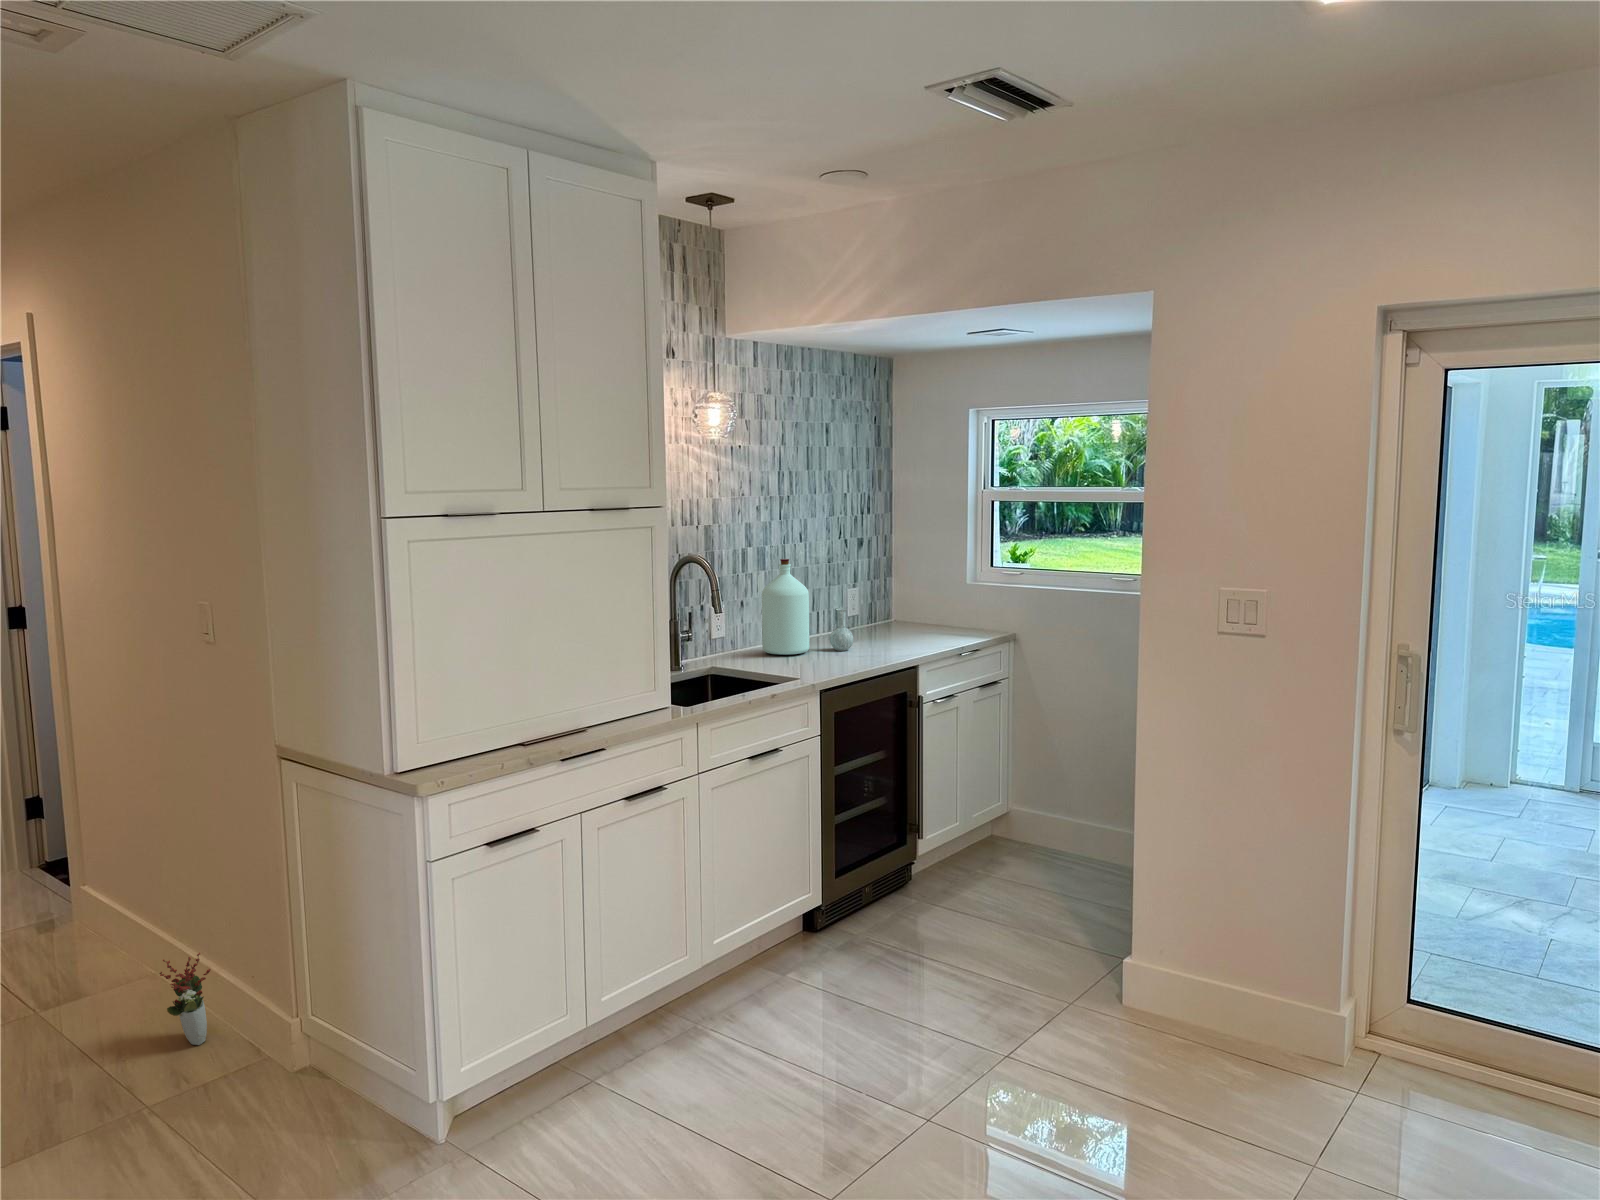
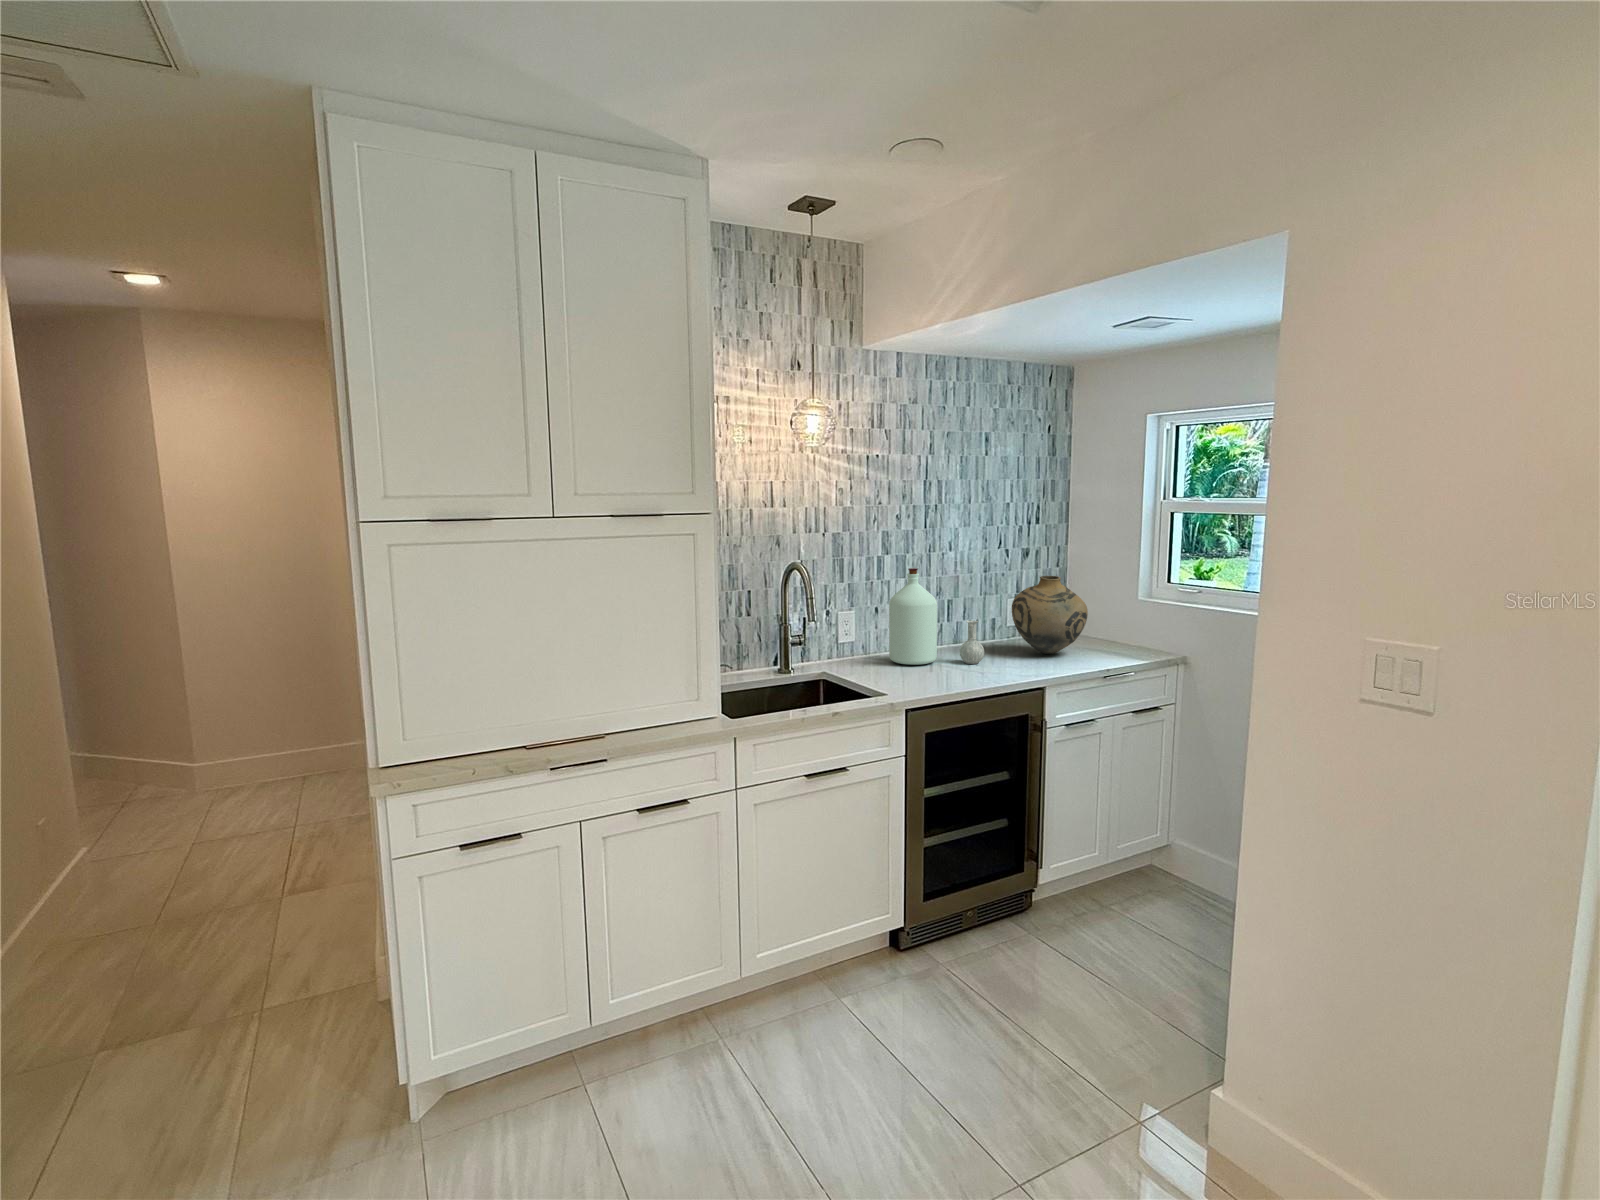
vase: none [865,563,936,638] -> present [1012,576,1088,654]
decorative plant: present [159,953,211,1045] -> none [312,885,351,963]

